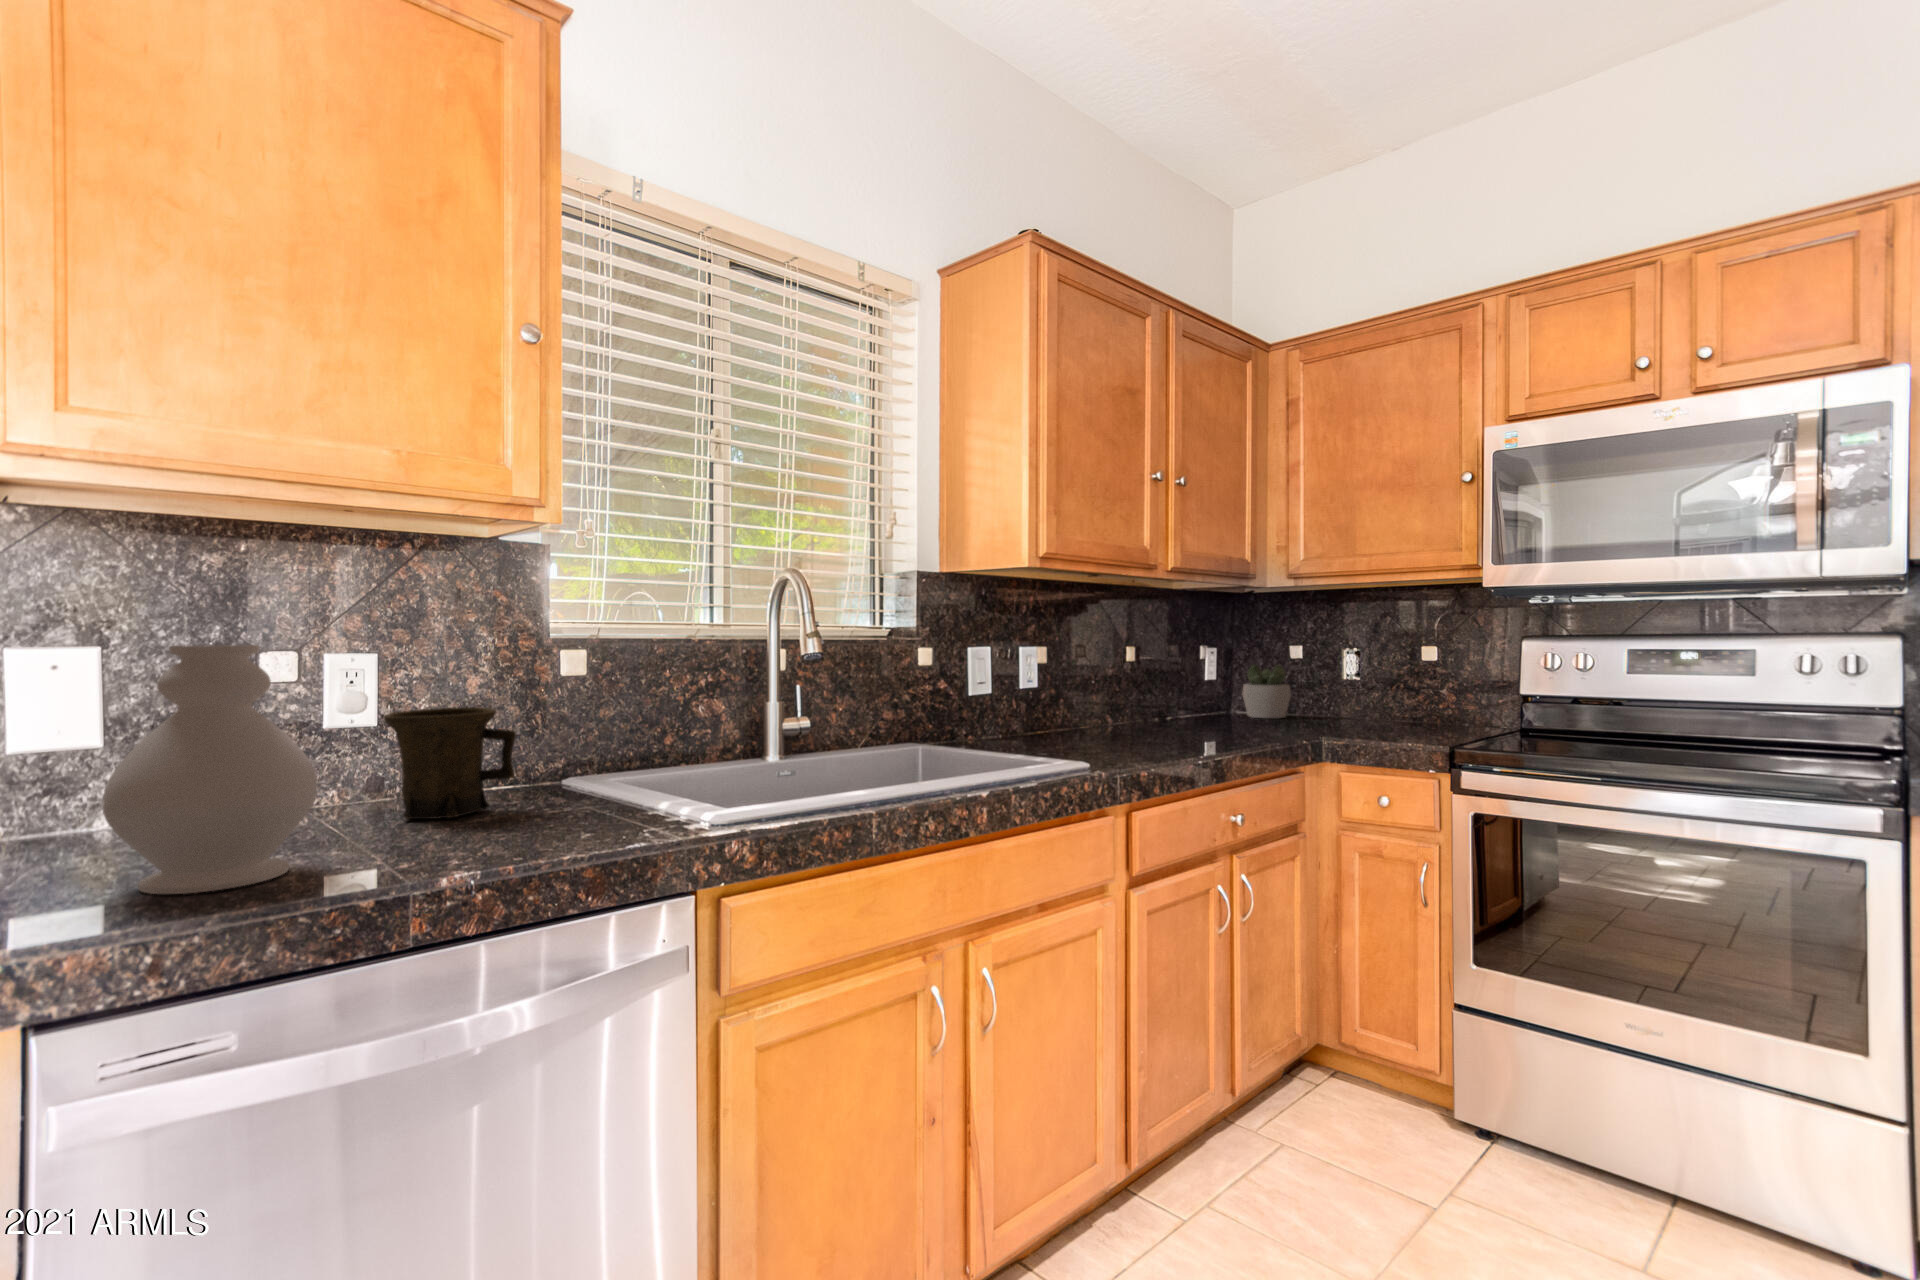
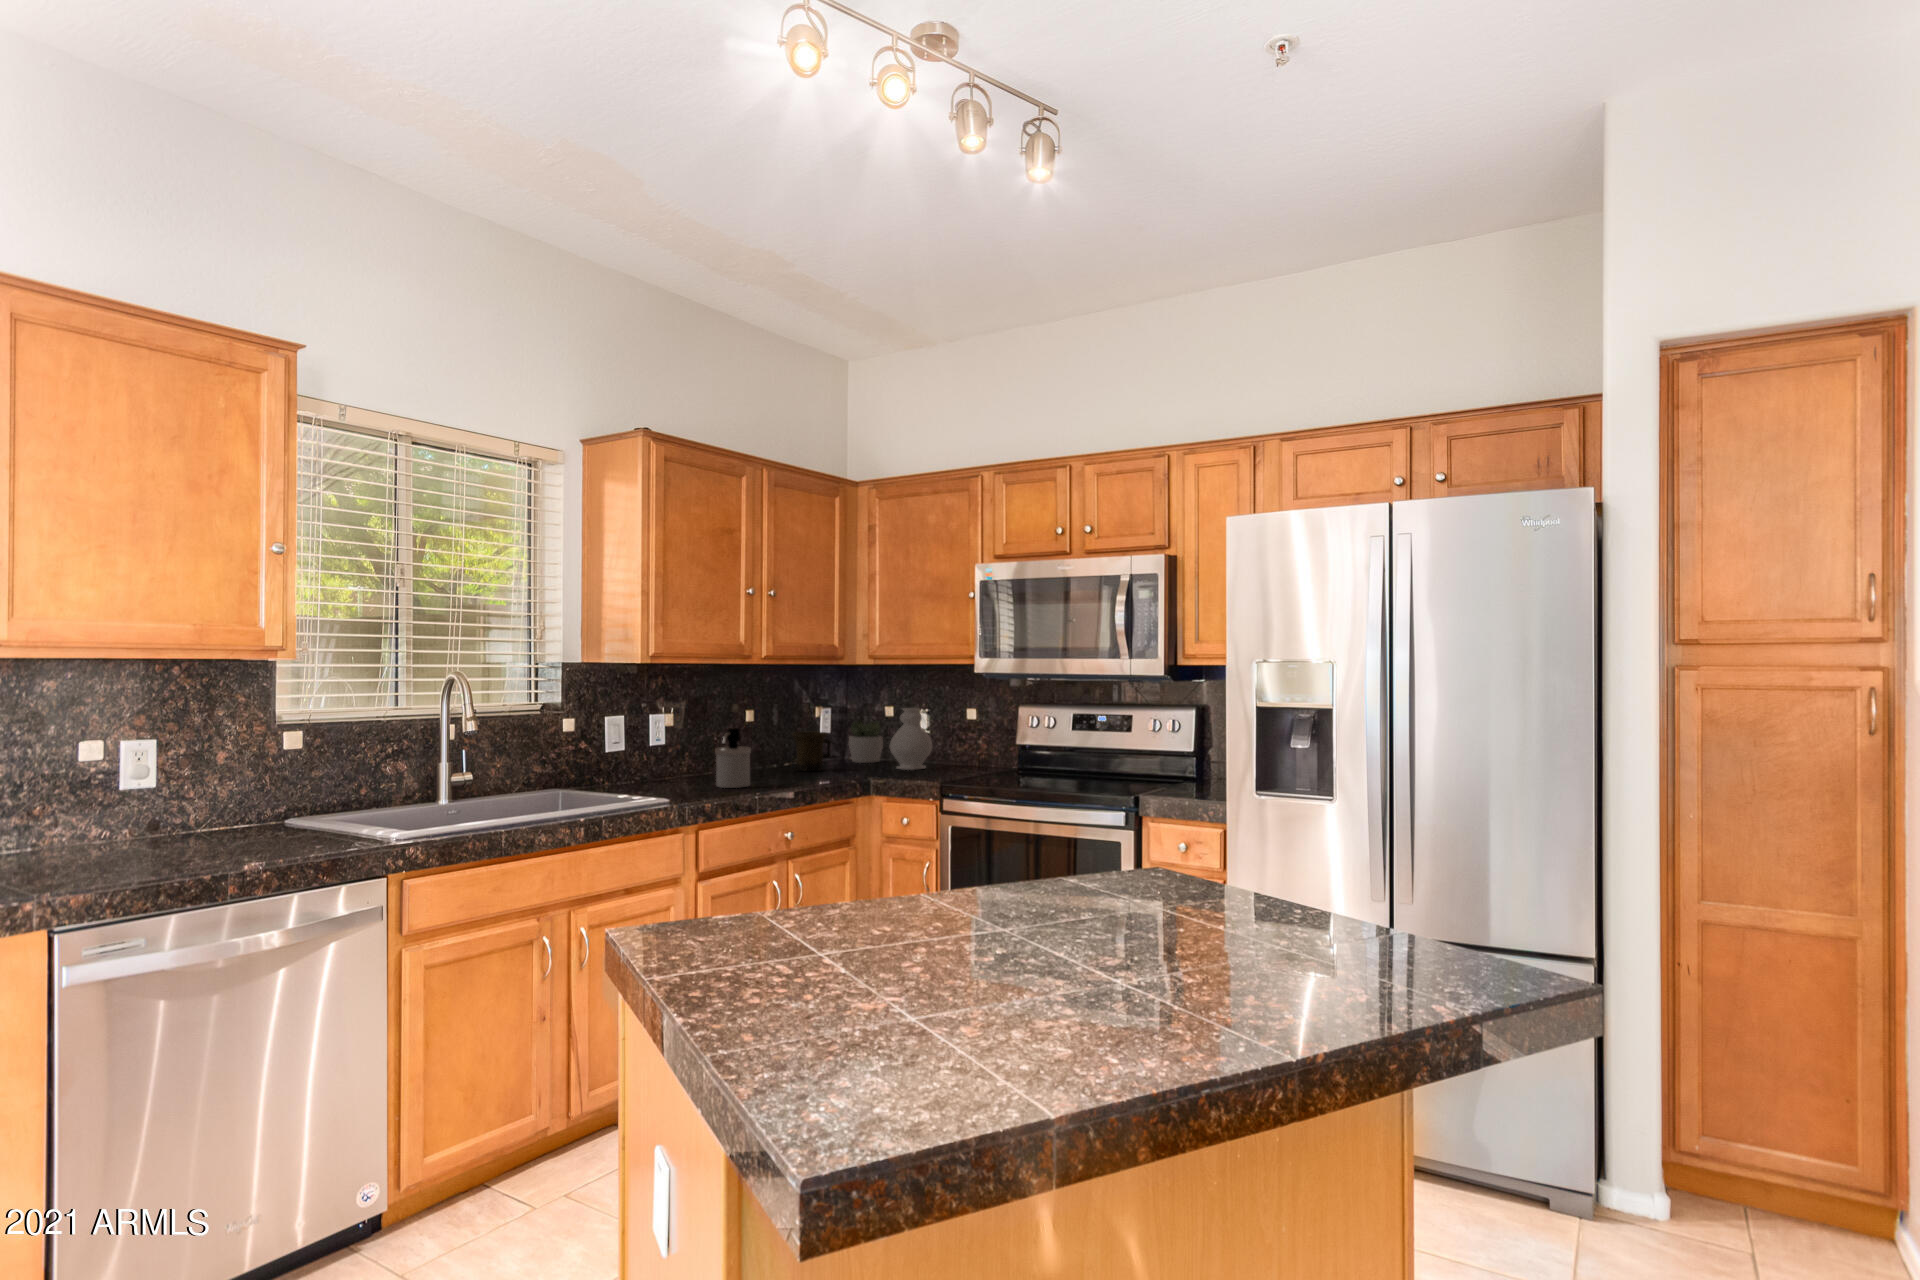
decorative vase: present [103,645,317,894] -> present [890,708,932,770]
soap dispenser: none [1122,664,1173,748] -> present [715,728,751,788]
mug: present [384,707,516,819] -> present [792,731,831,771]

